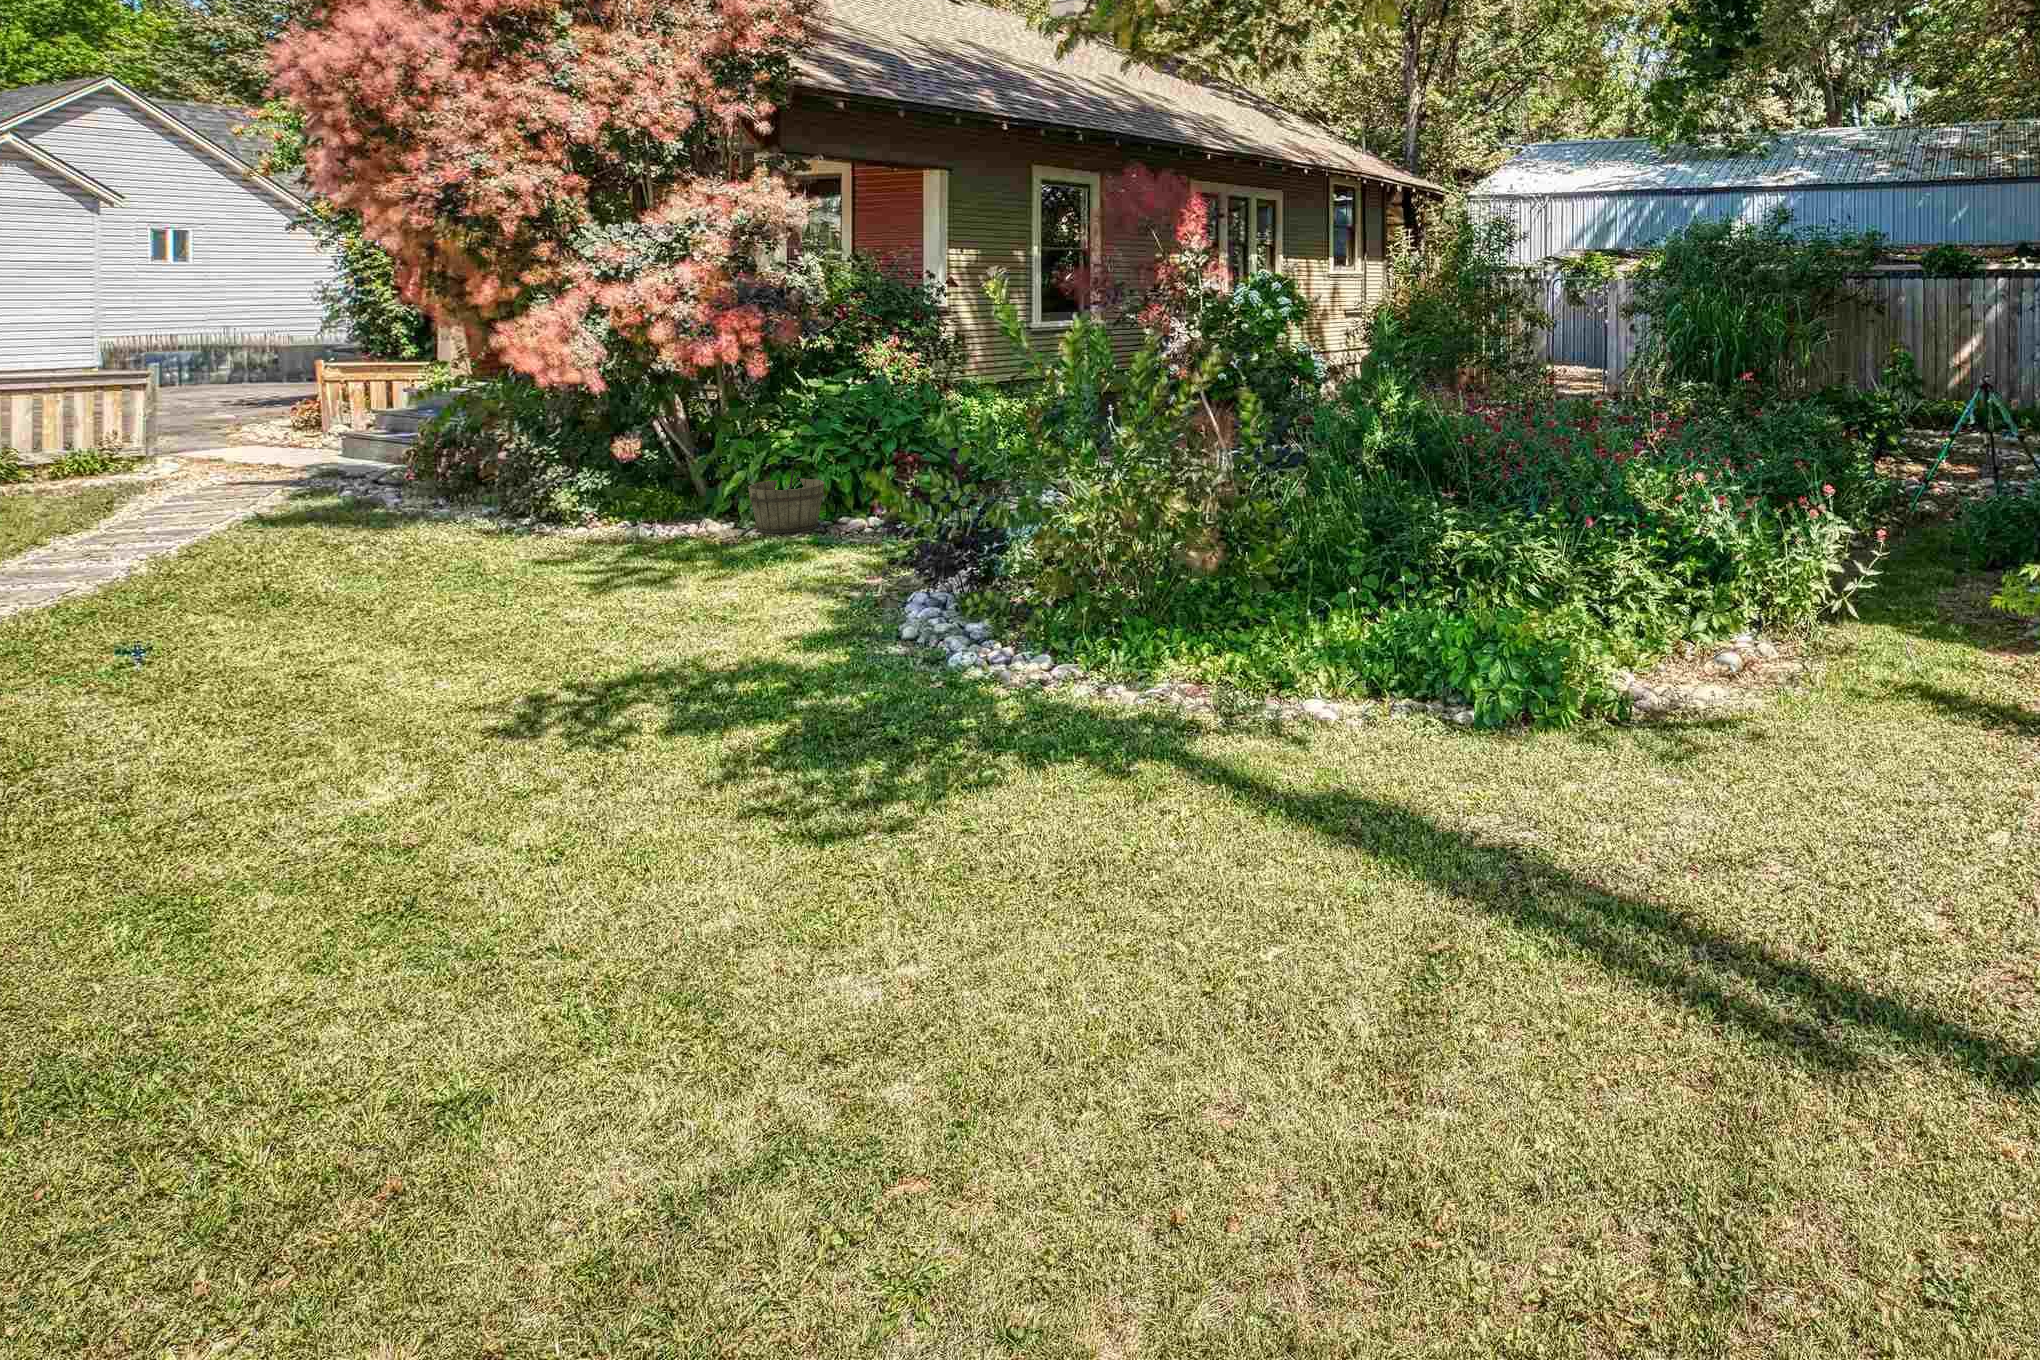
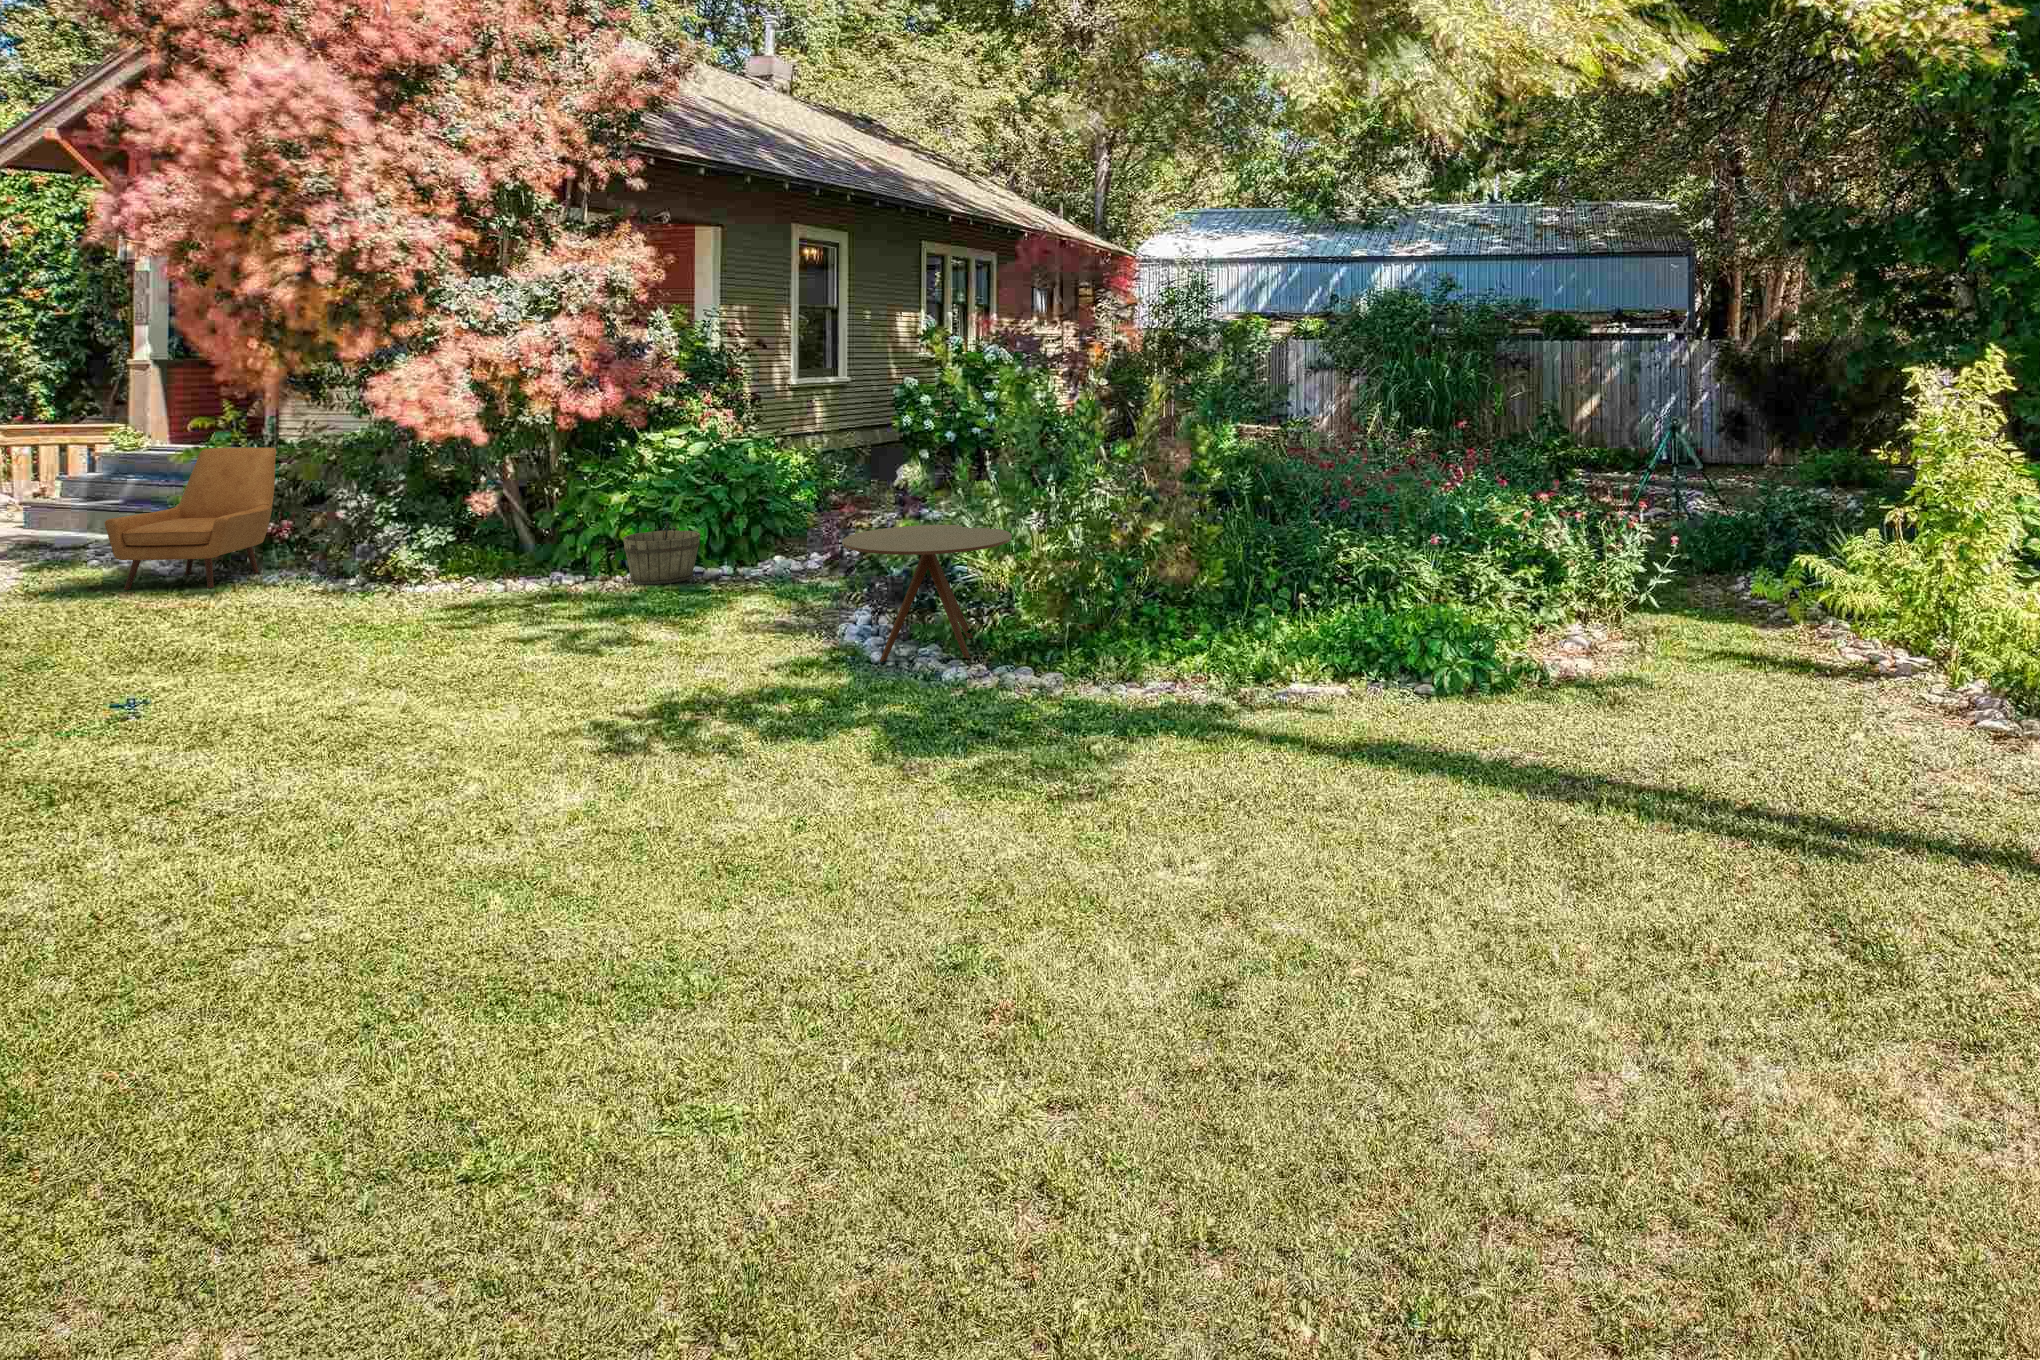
chair: none [326,389,479,519] -> present [105,447,276,590]
round table: none [854,488,1040,637] -> present [842,525,1012,662]

